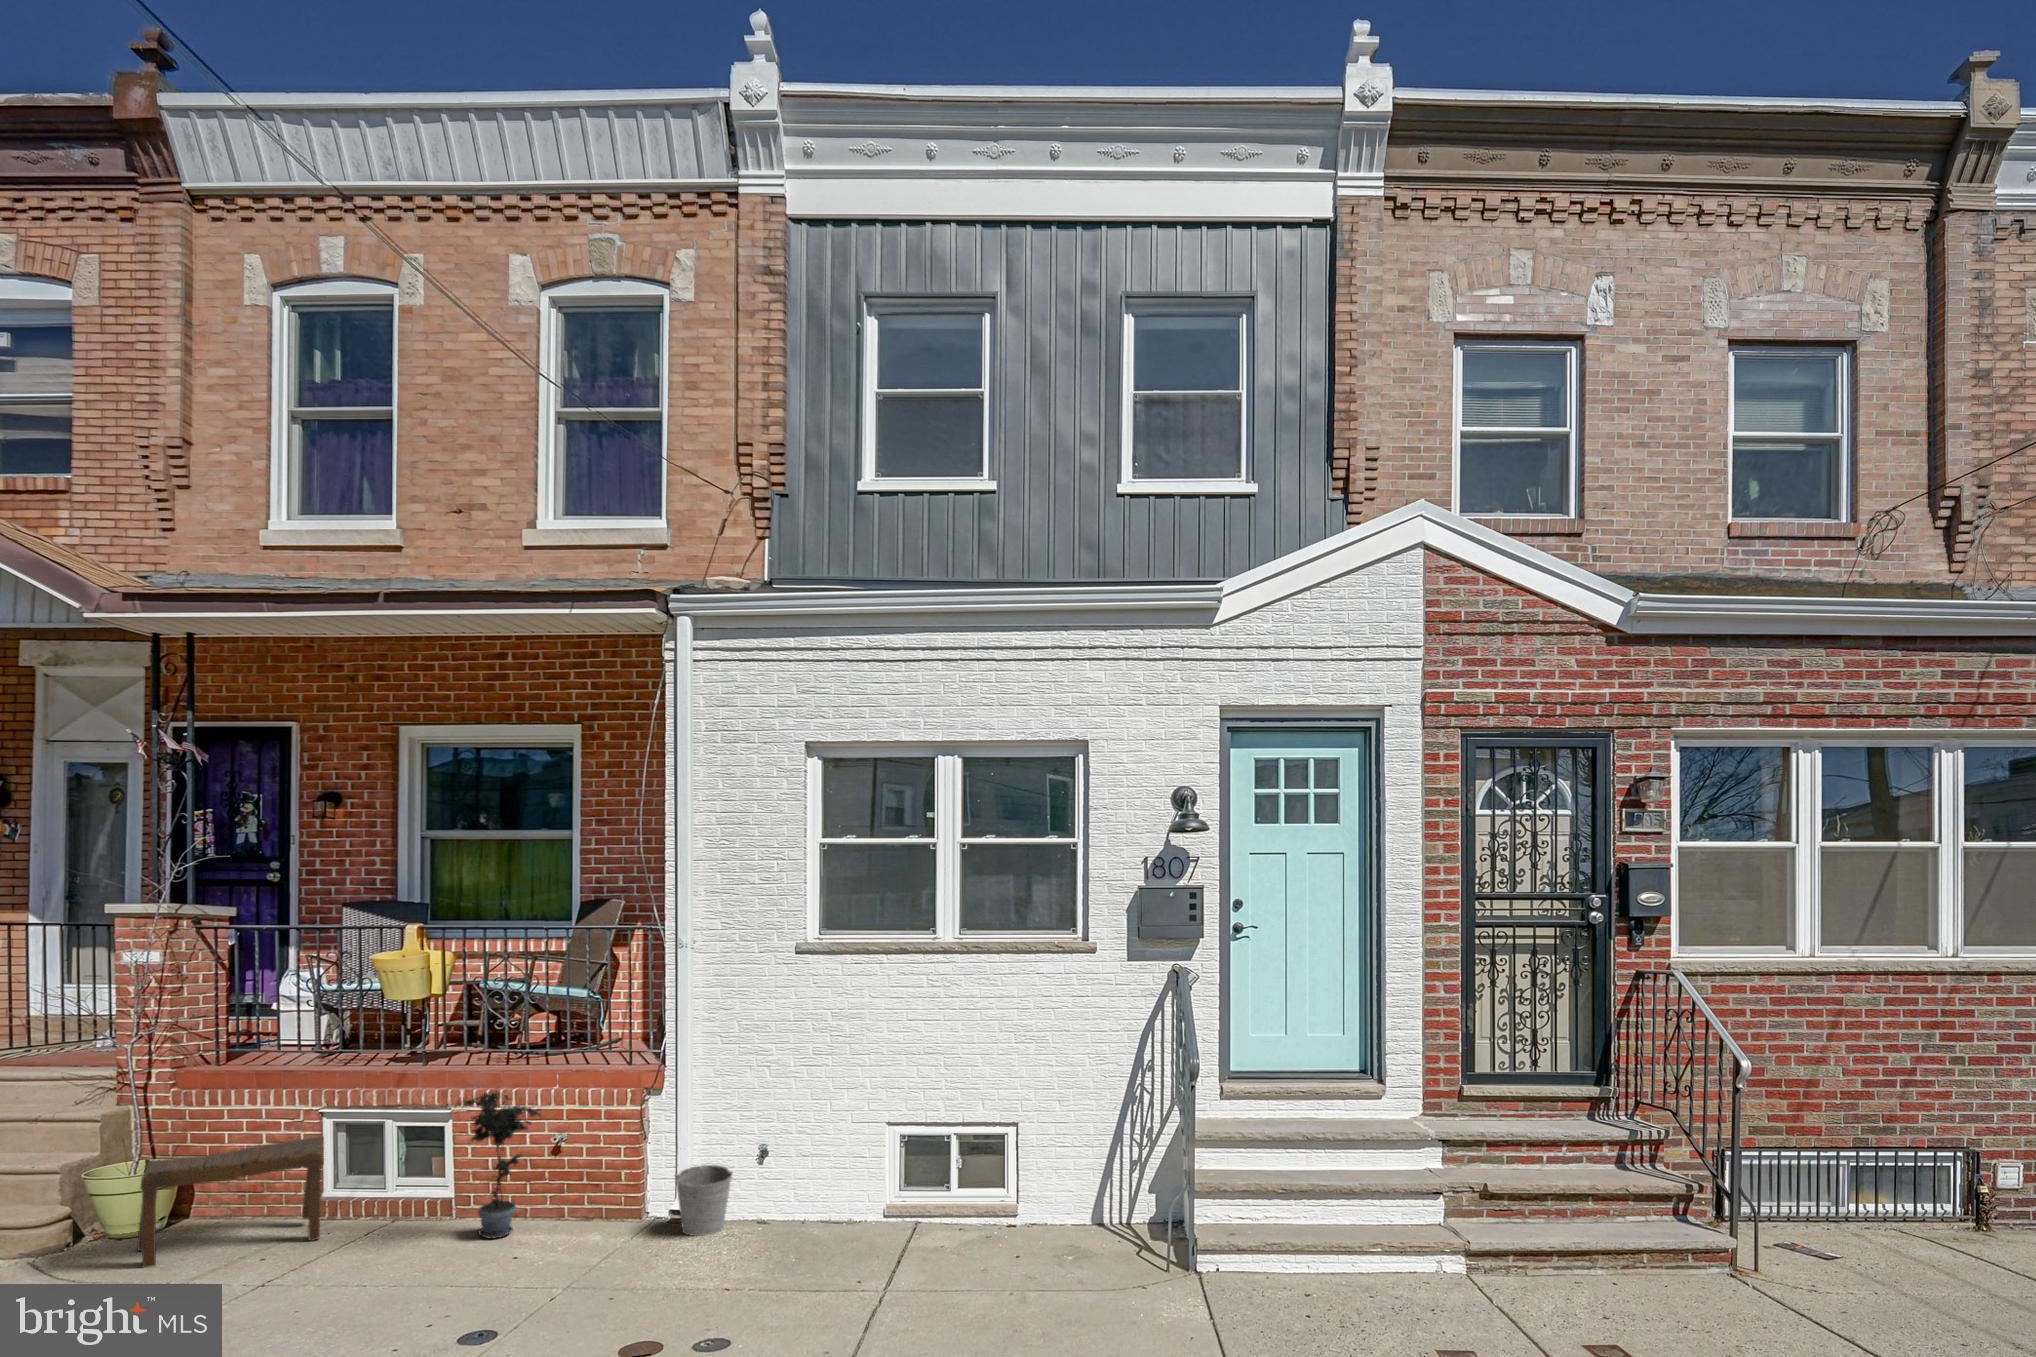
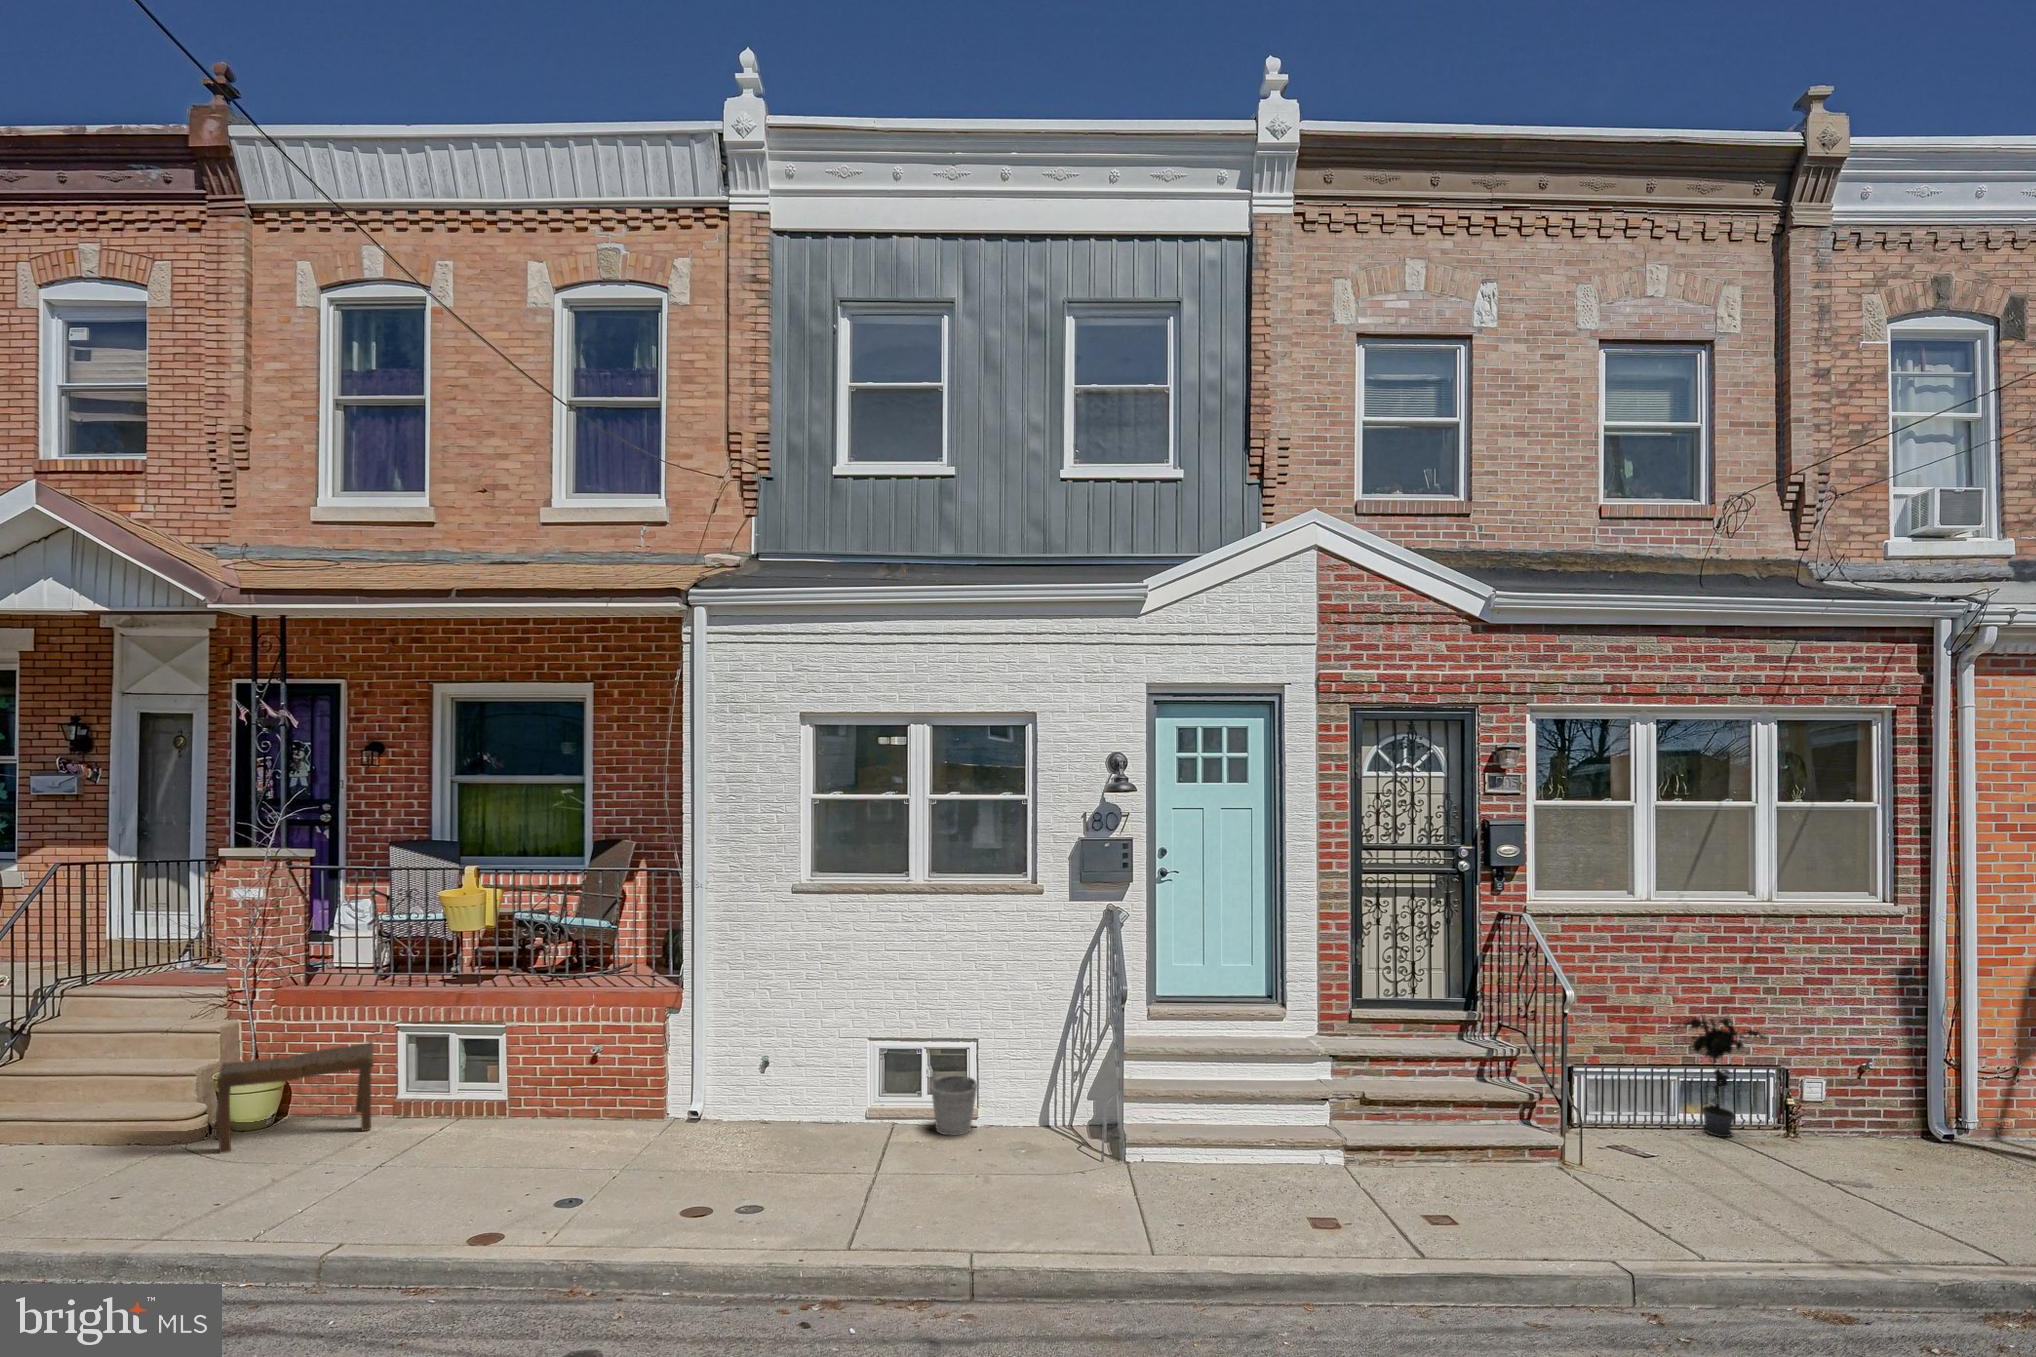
potted plant: present [455,1090,541,1239] -> present [1675,1013,1765,1137]
bucket: present [675,1165,732,1236] -> present [931,1075,978,1135]

